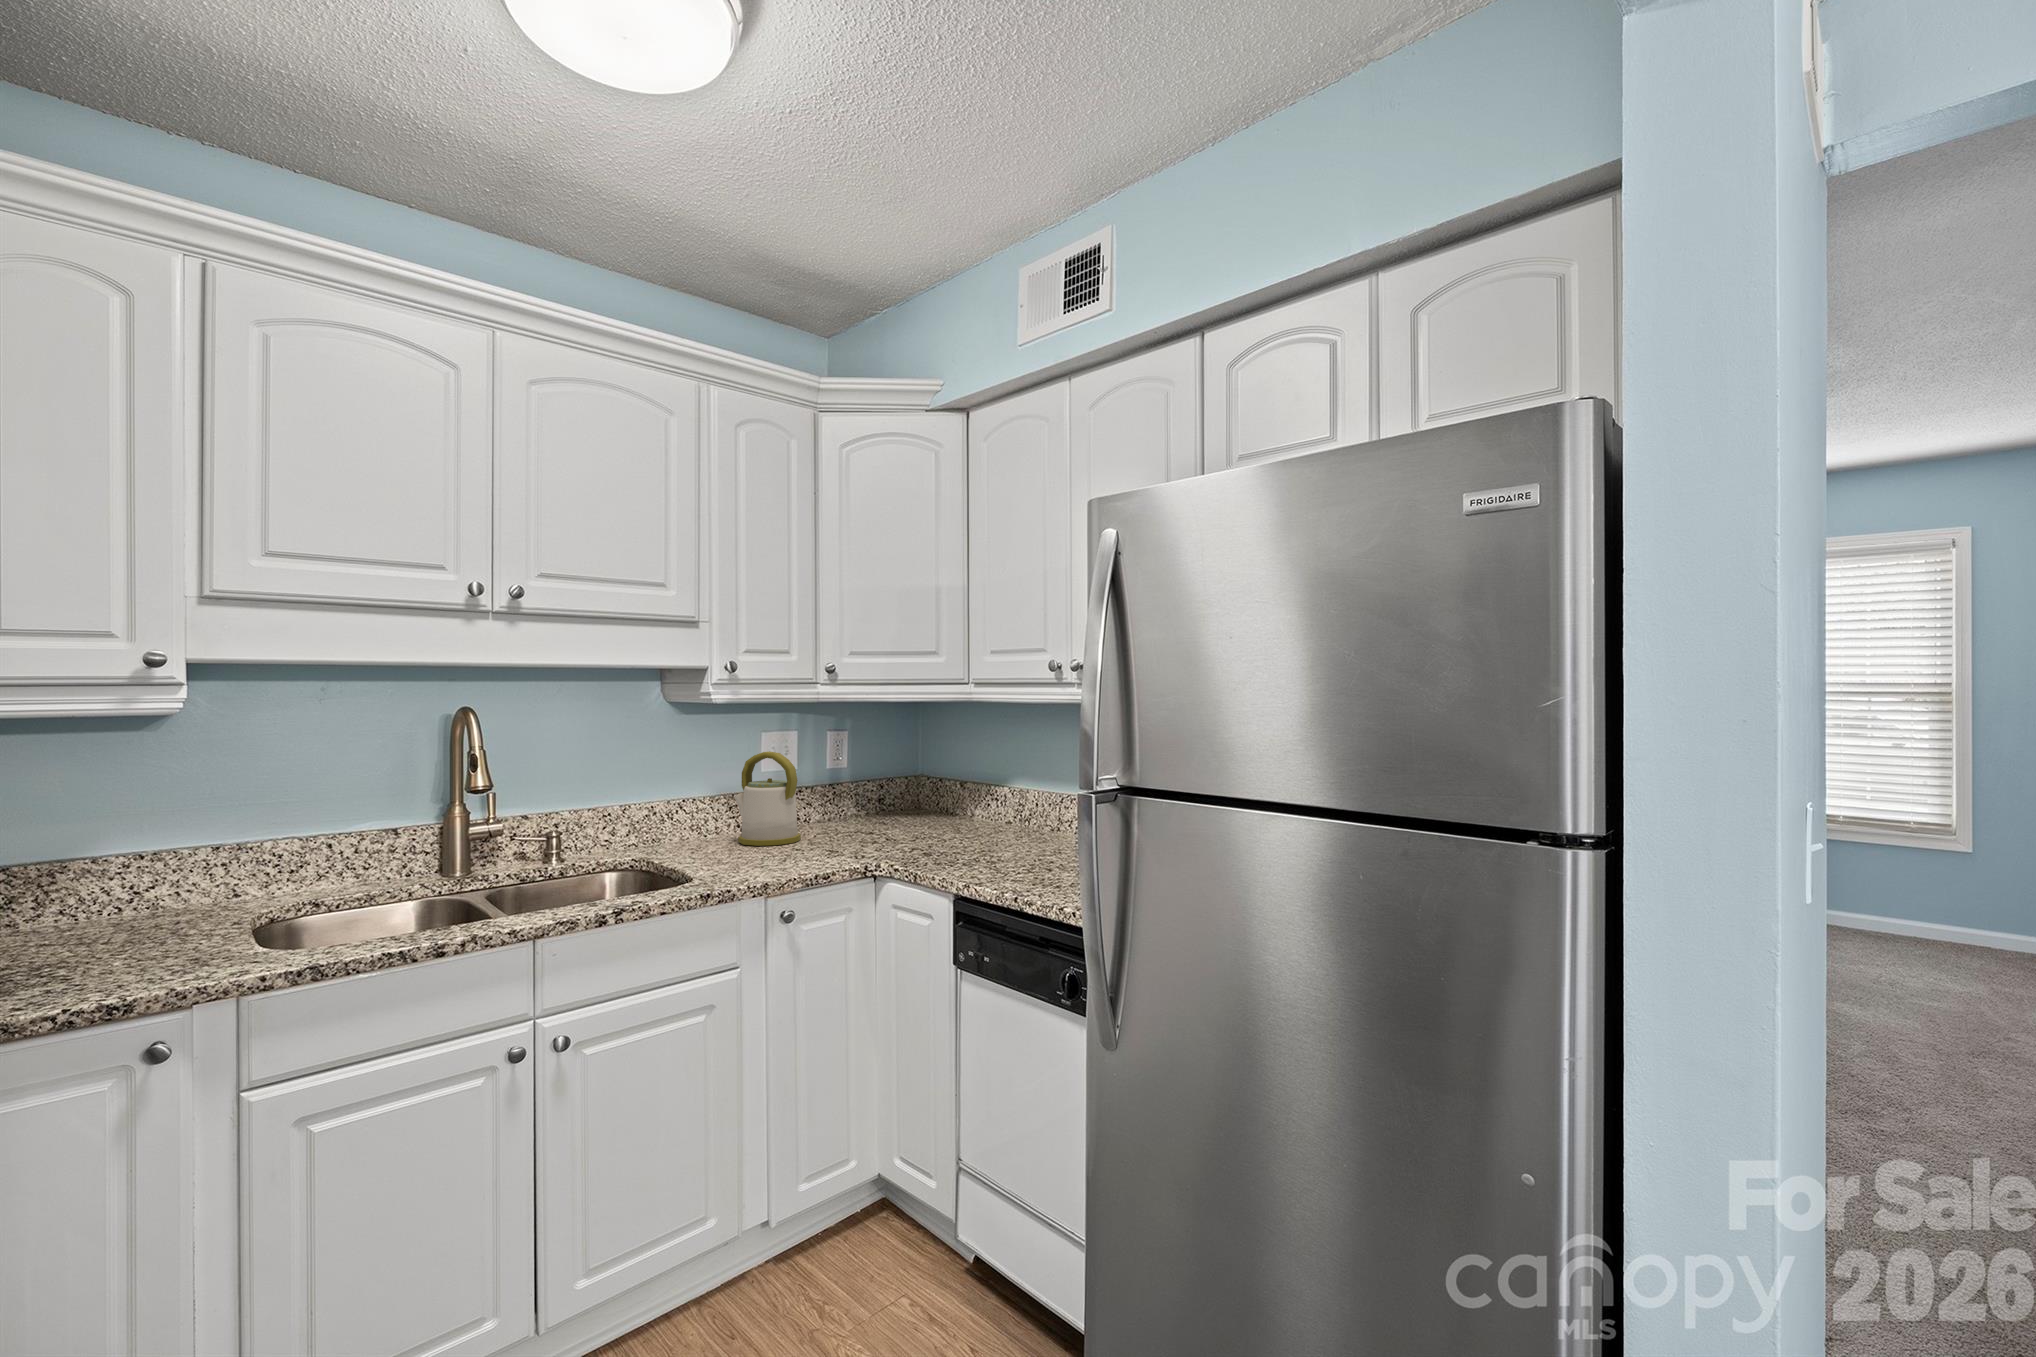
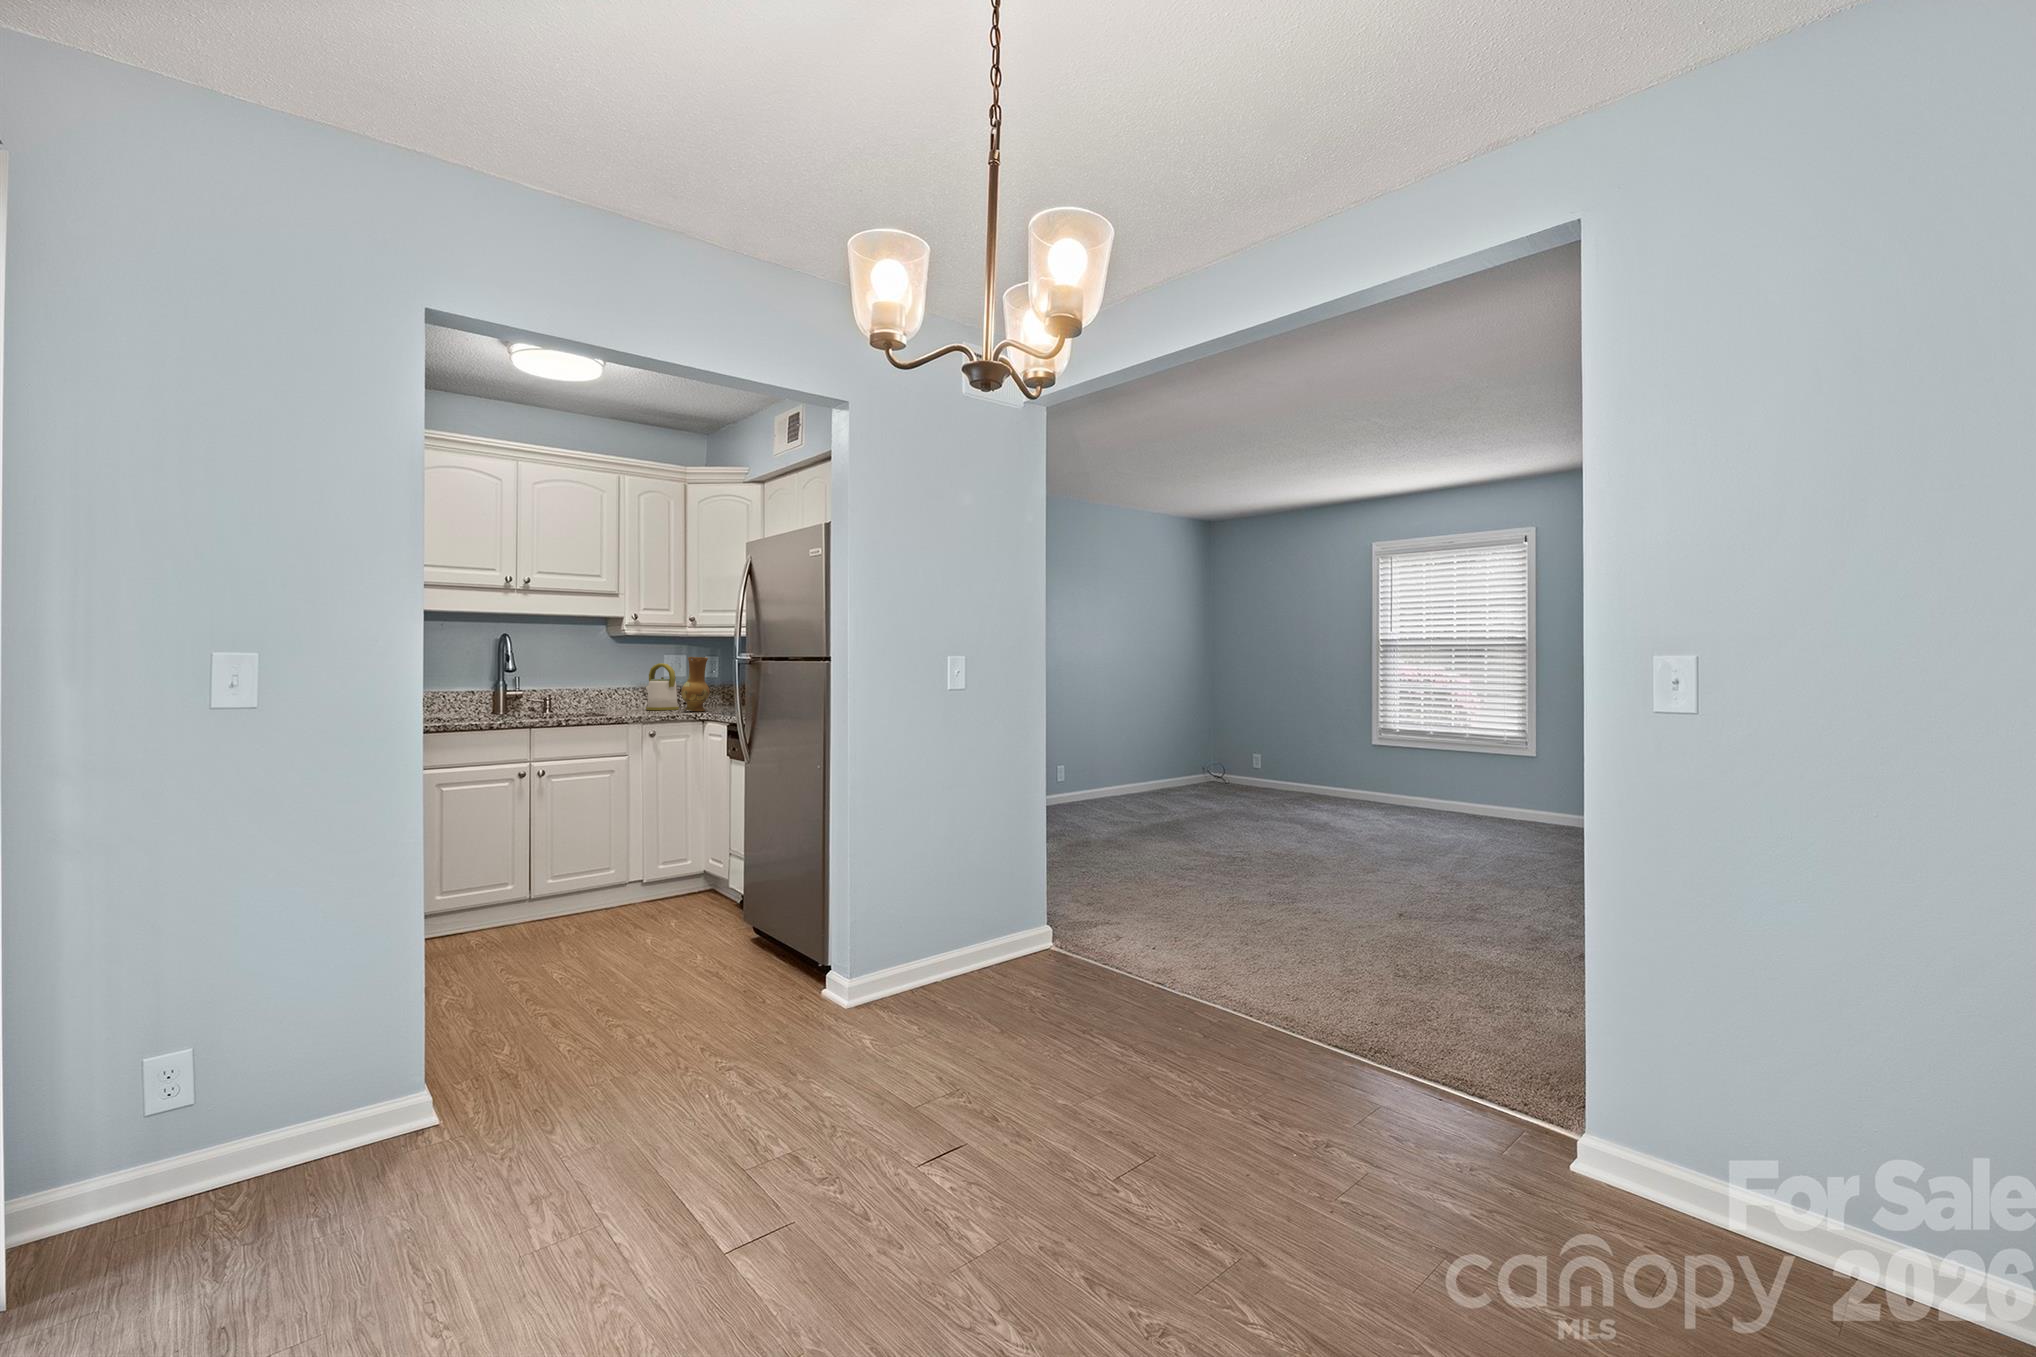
ceramic jug: none [829,745,883,857] -> present [681,657,709,711]

